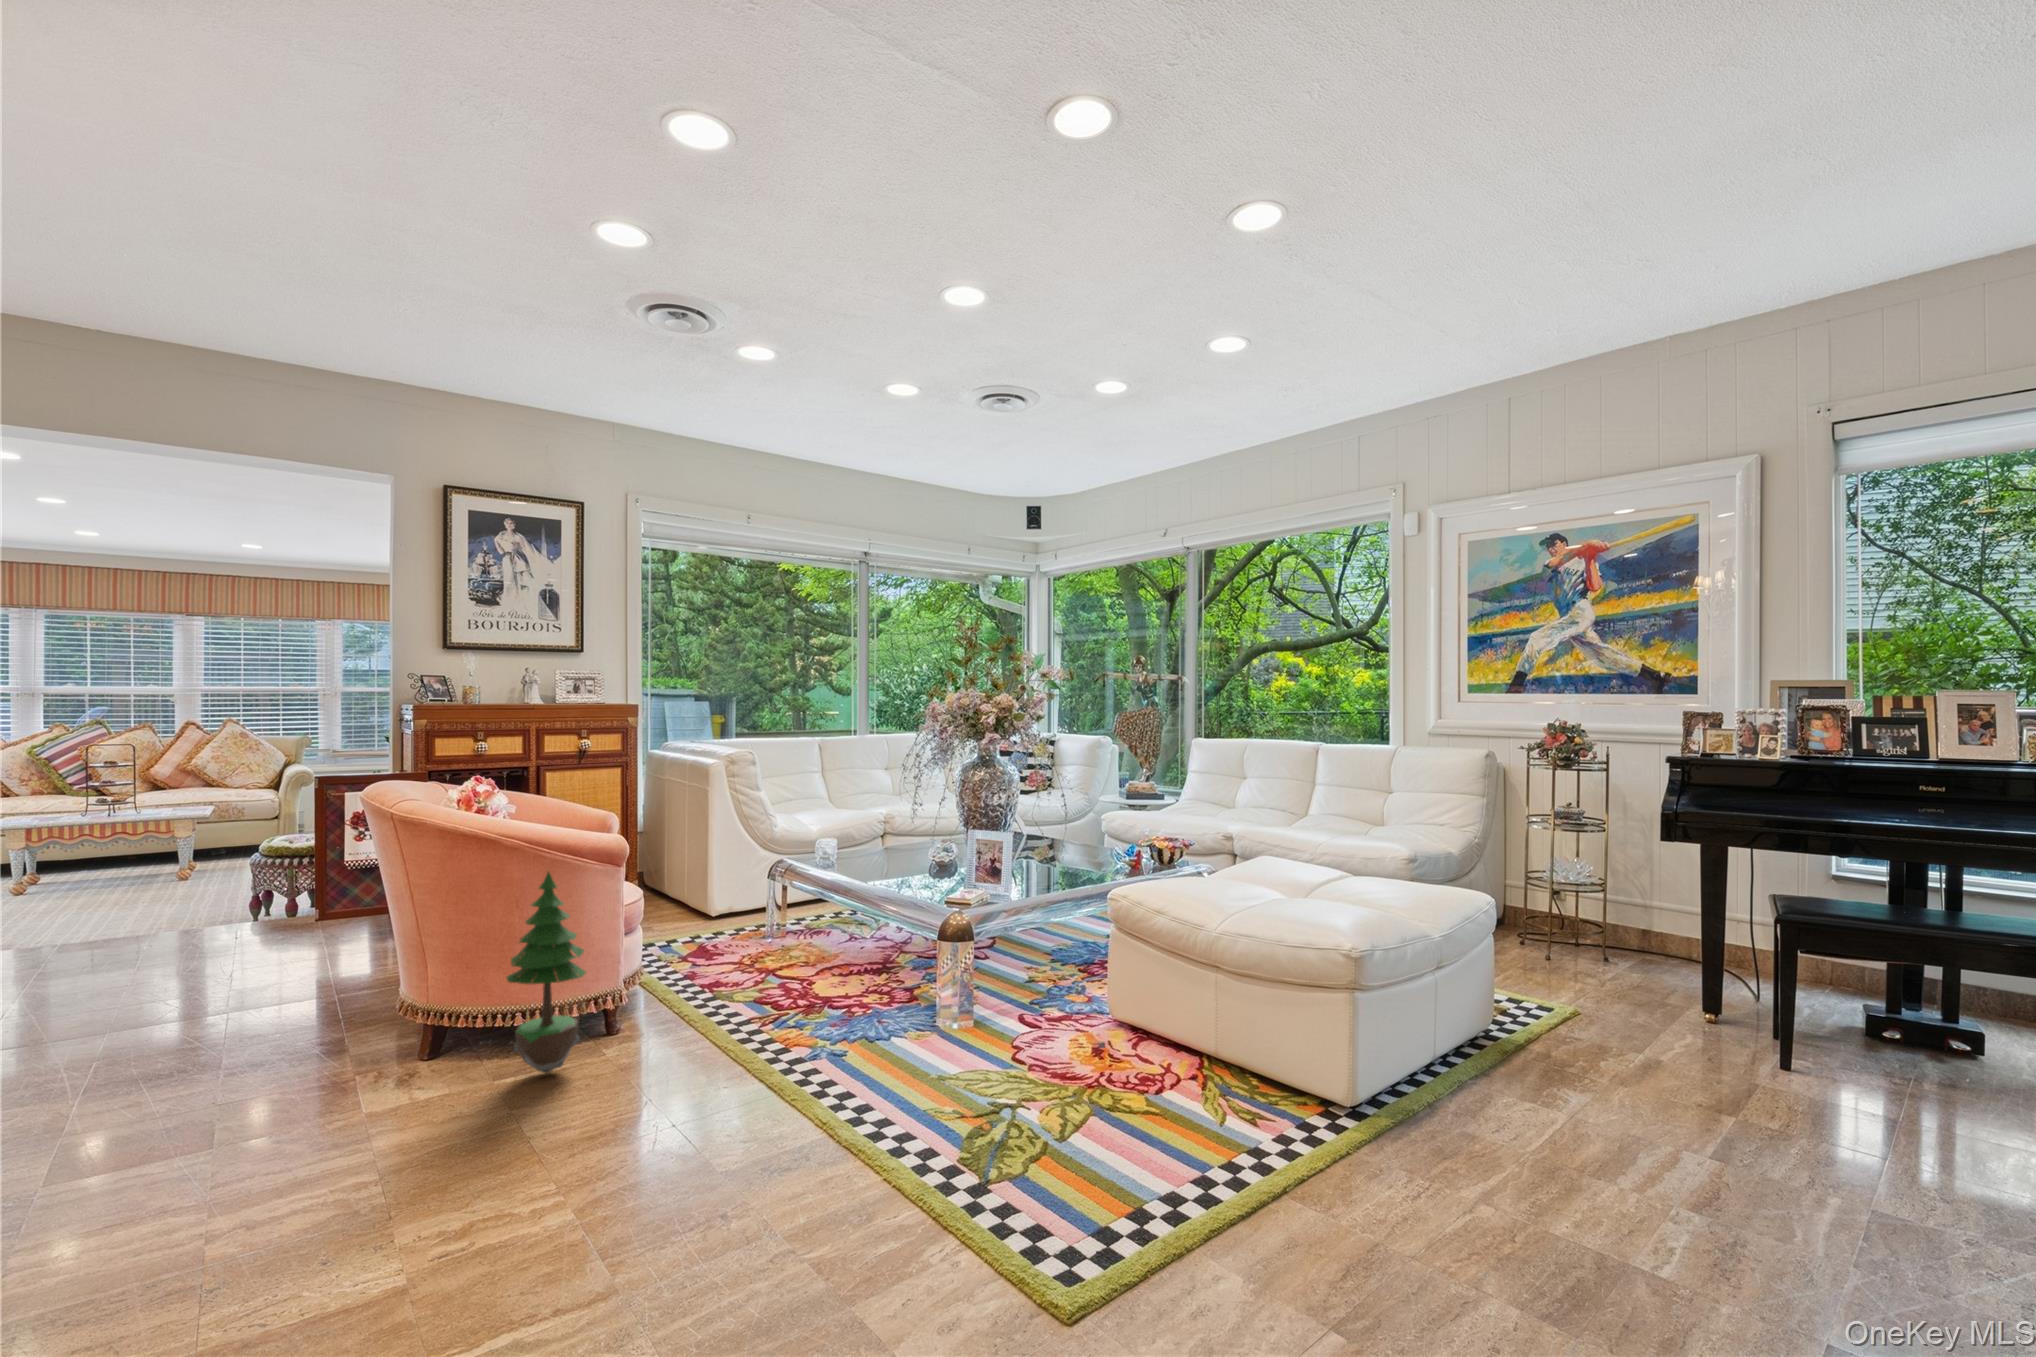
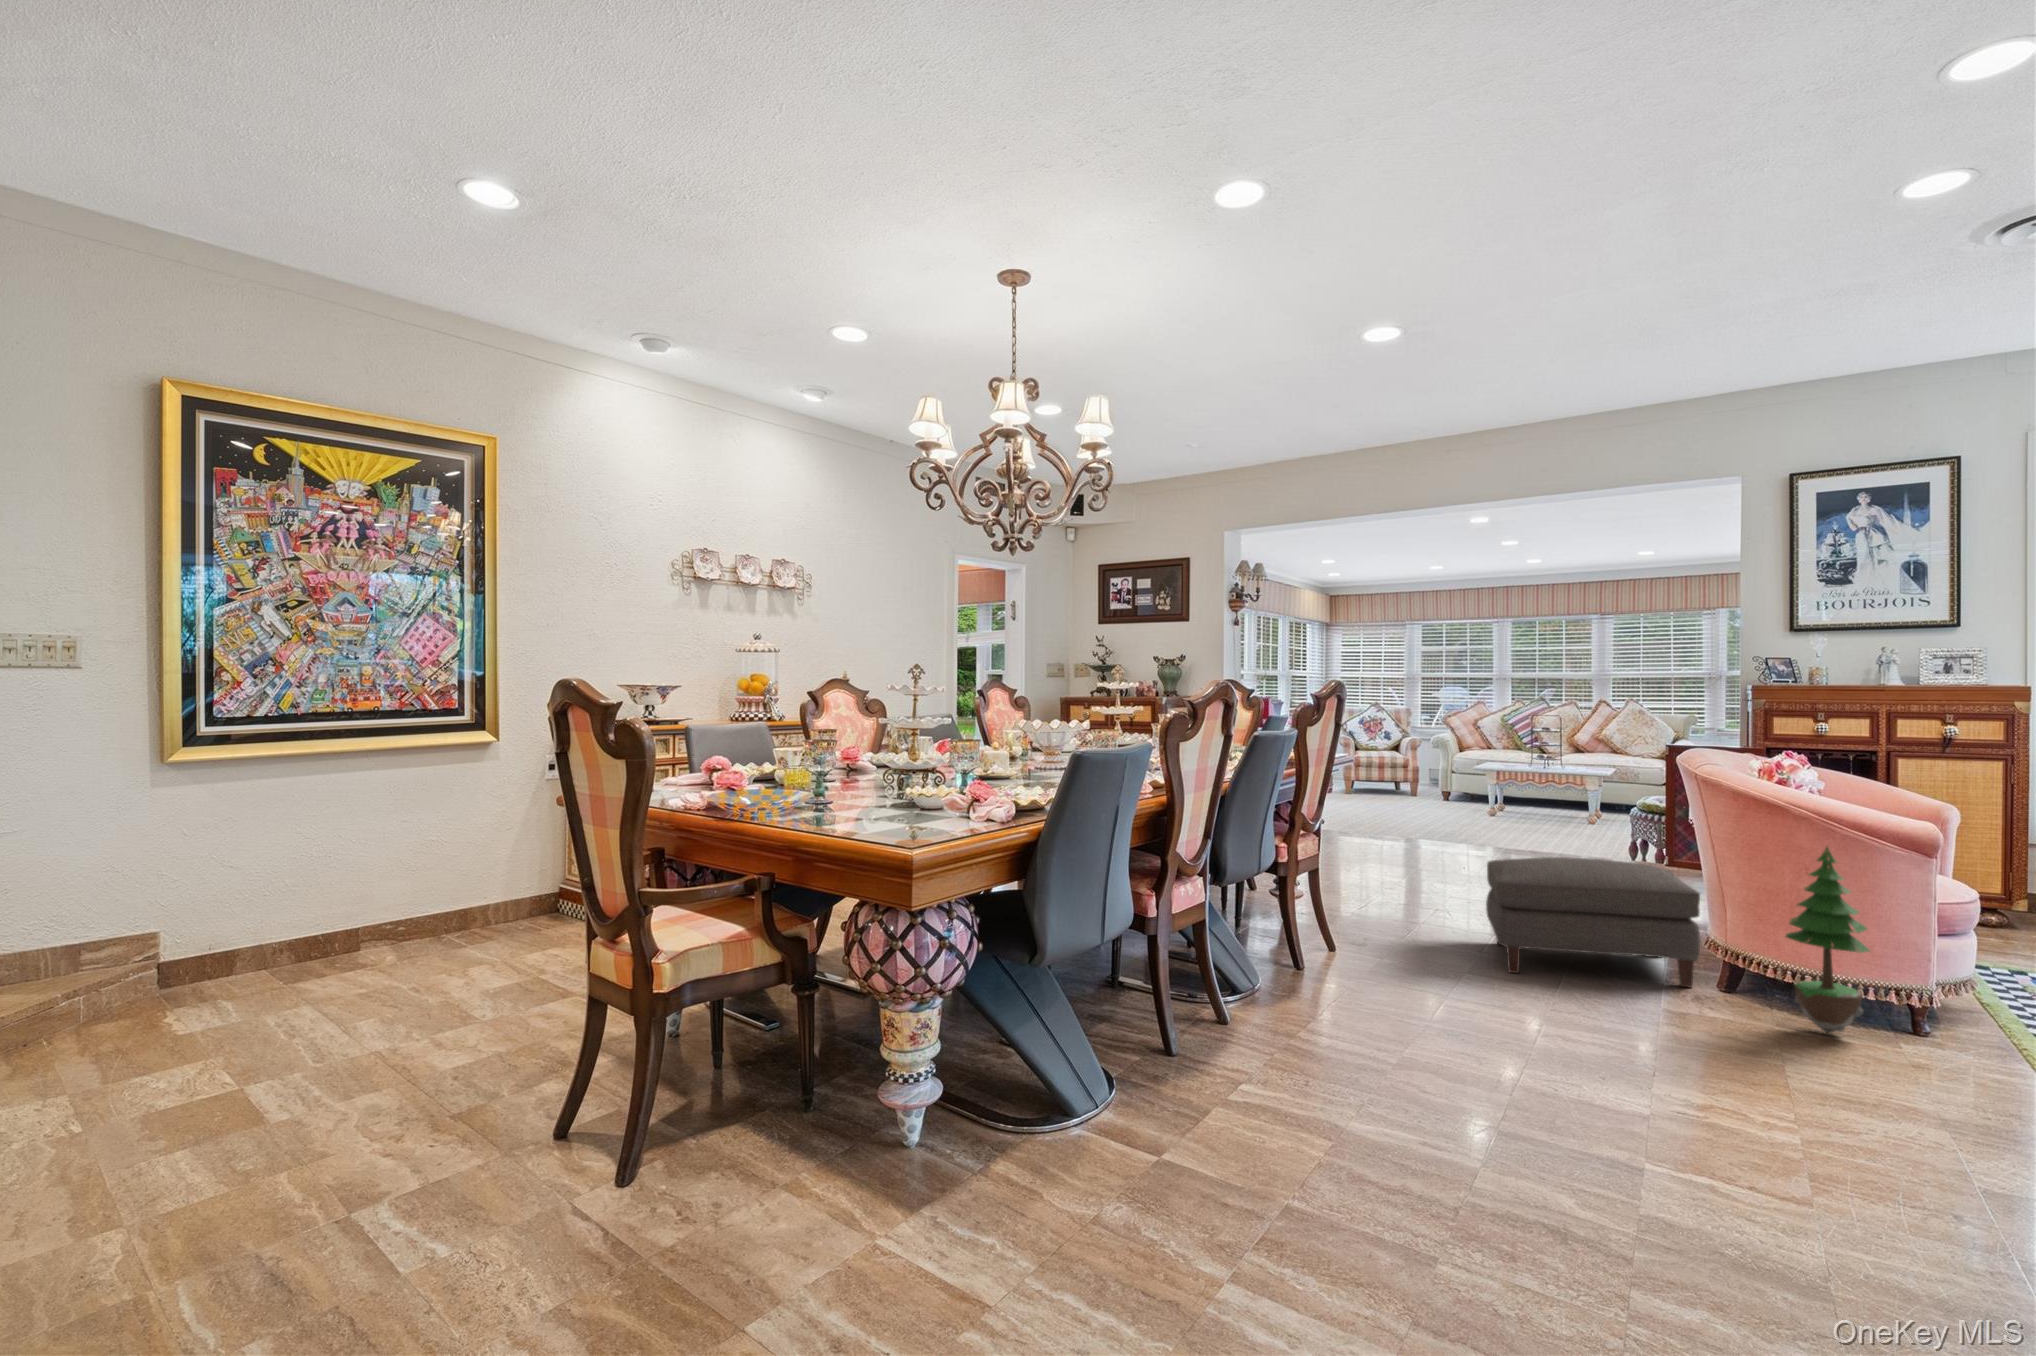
ottoman: none [54,929,400,1152] -> present [1486,857,1701,988]

